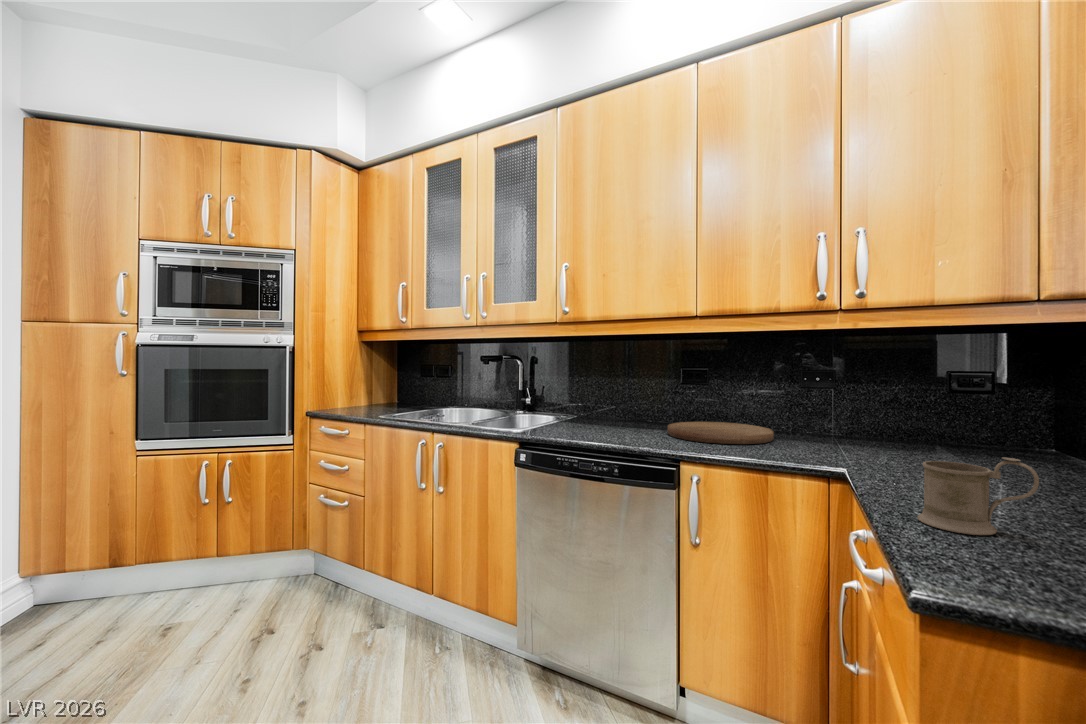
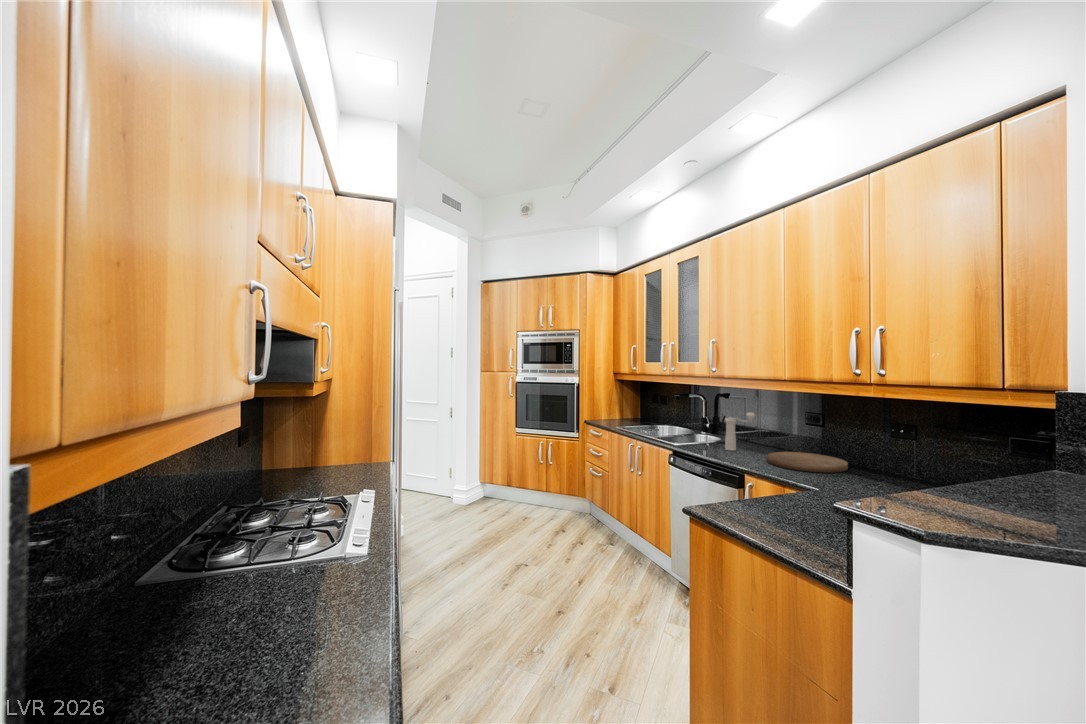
pepper mill: none [593,372,628,430] -> present [725,413,755,451]
mug: present [917,458,1039,535] -> none [762,482,795,518]

